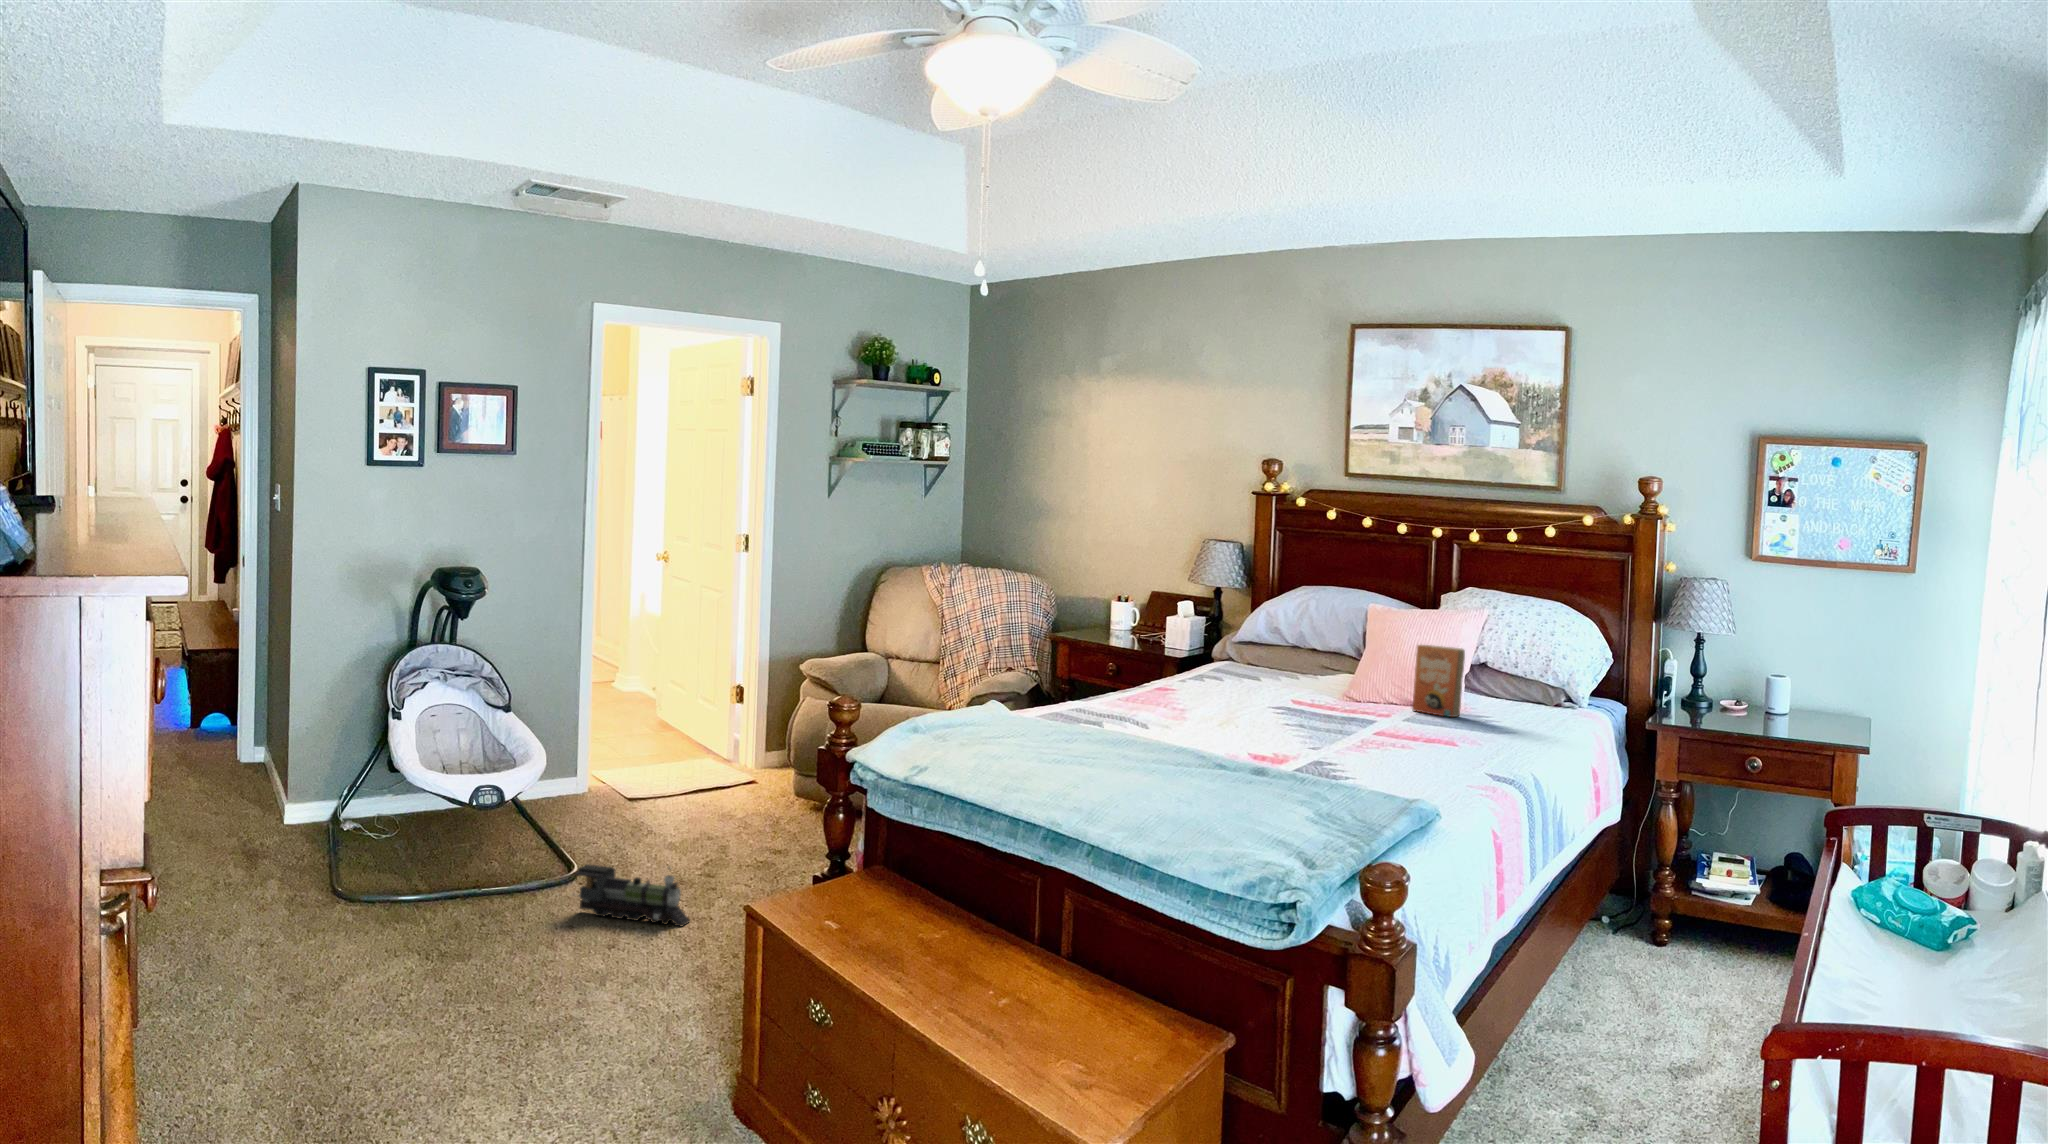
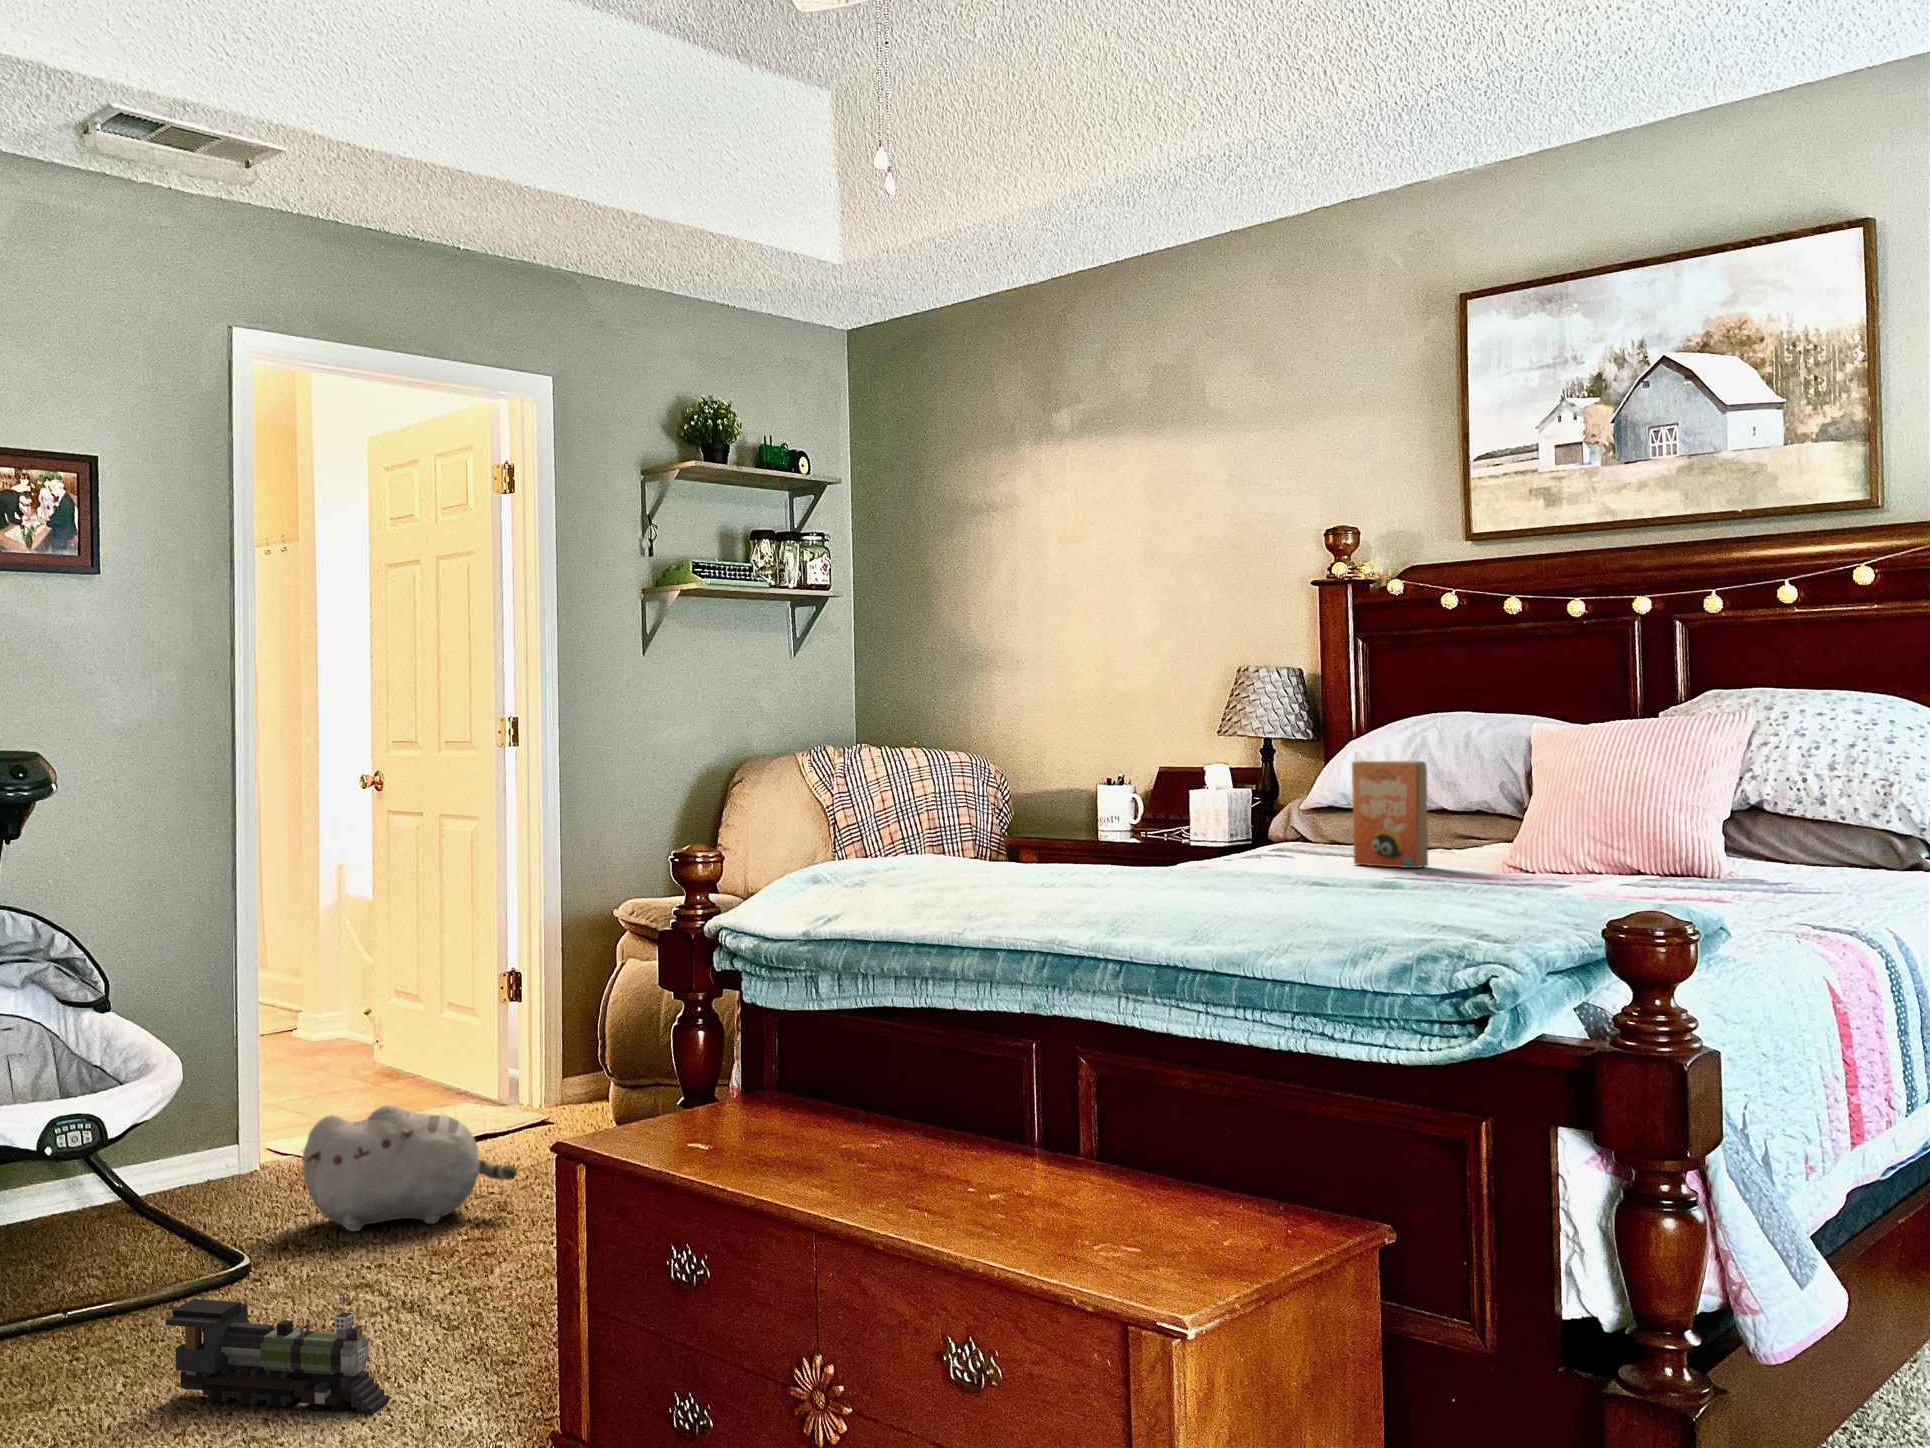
paperback book: present [1412,645,1465,717] -> present [1352,761,1428,868]
plush toy: none [620,774,743,844] -> present [303,1105,517,1231]

